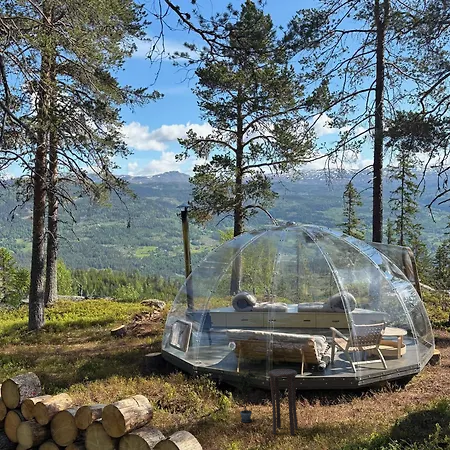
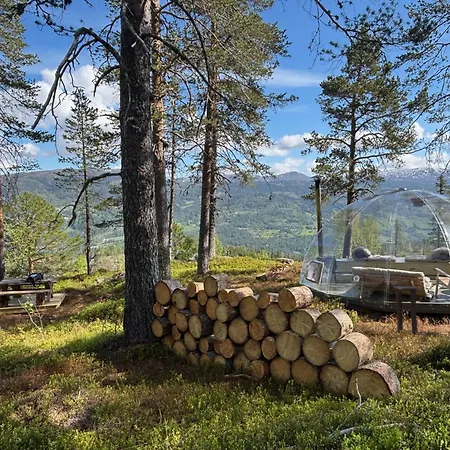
potted plant: present [237,370,256,422] -> none [364,288,381,326]

